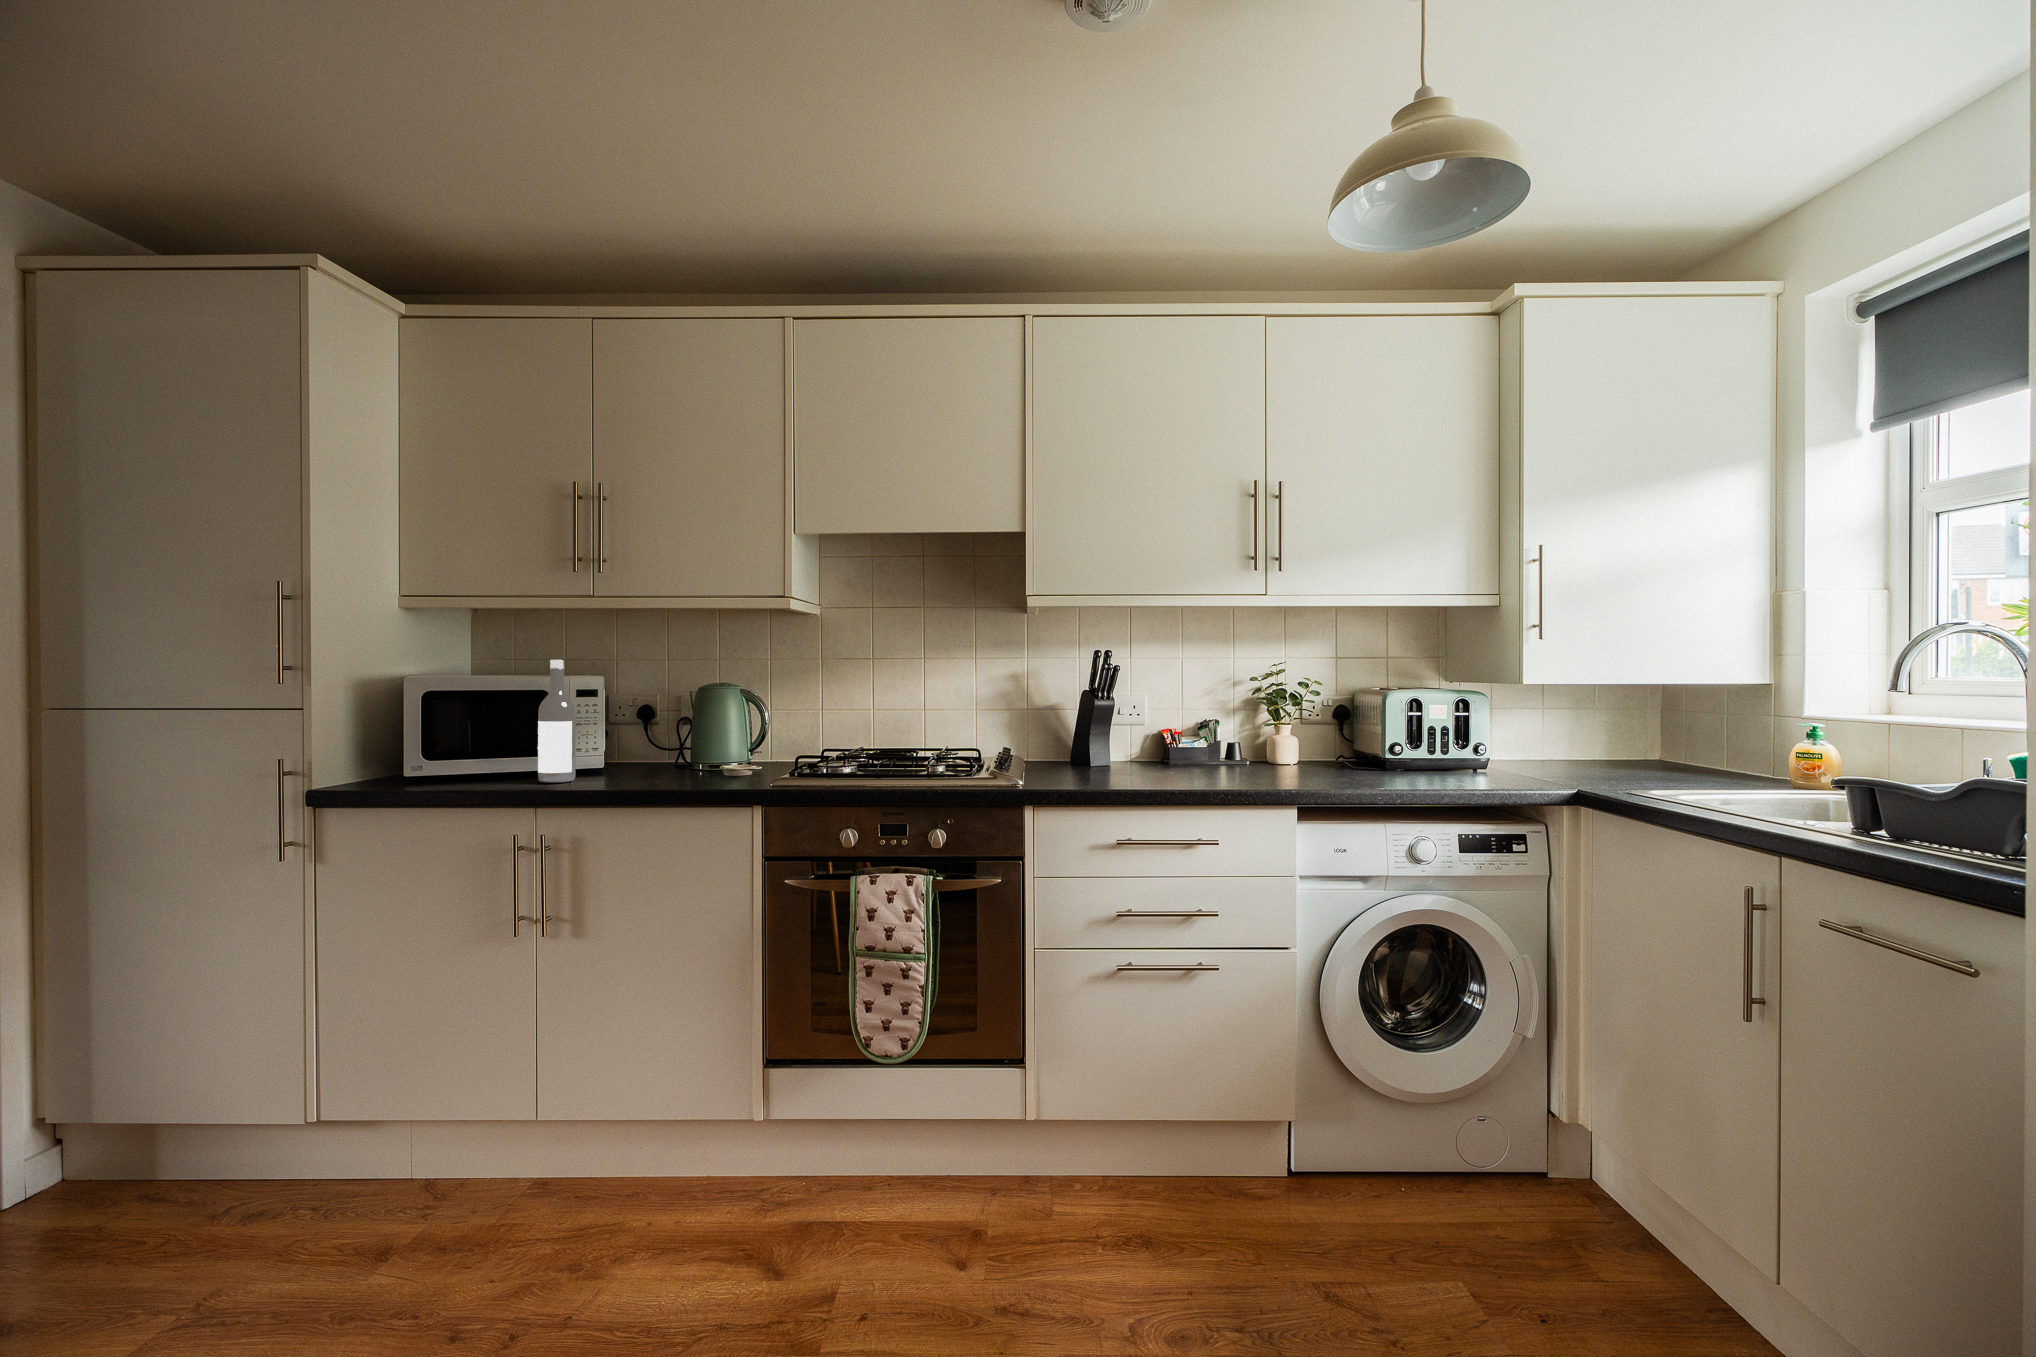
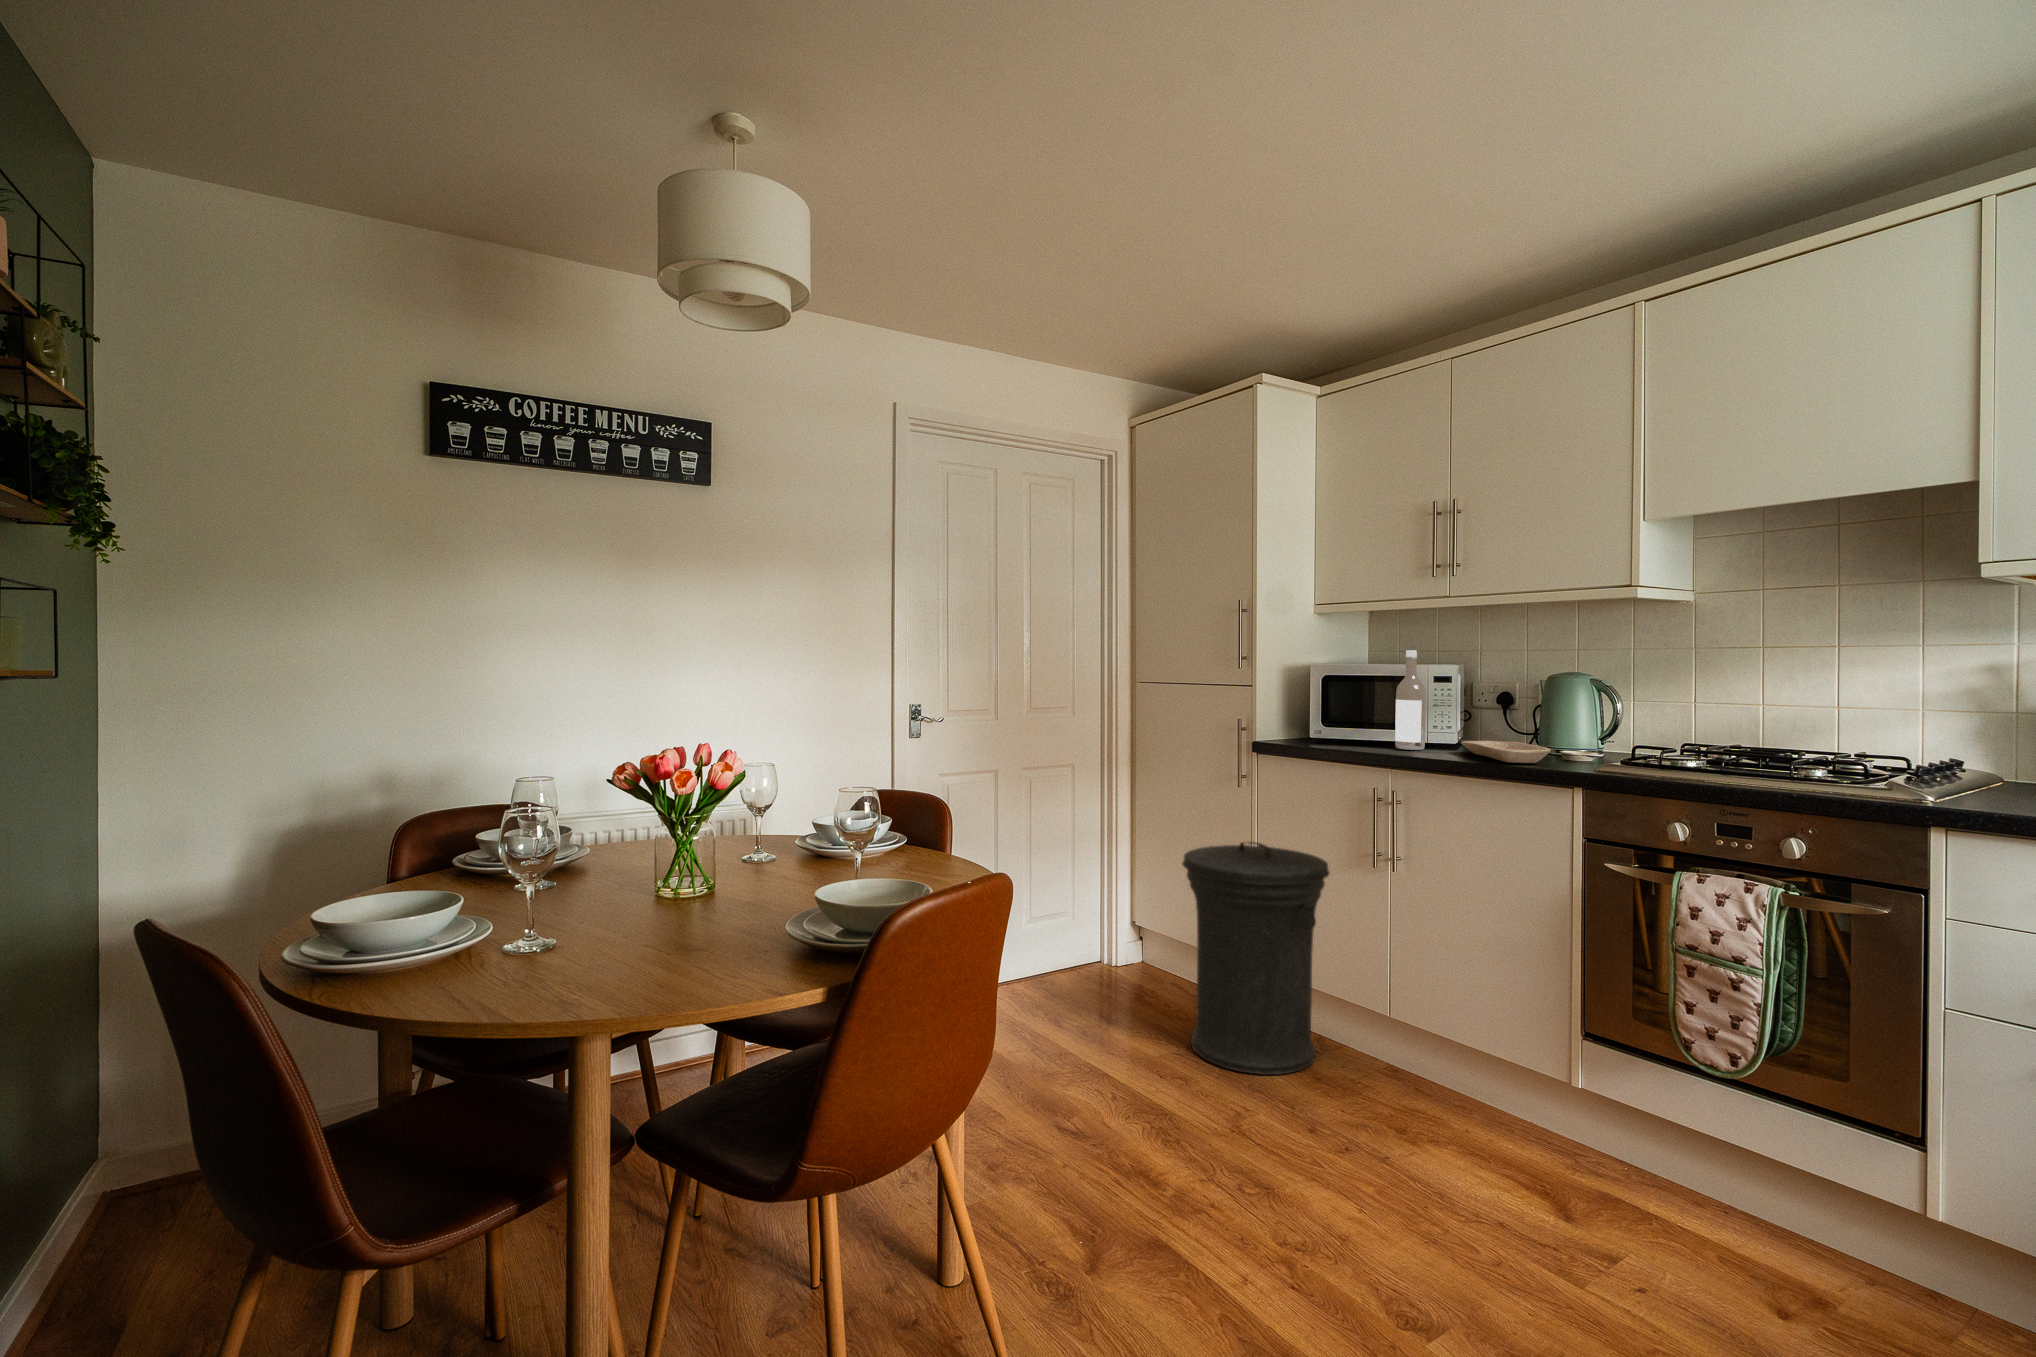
tray: none [621,762,728,787] -> present [1461,741,1551,763]
trash can: none [193,938,455,1306] -> present [1182,842,1329,1075]

